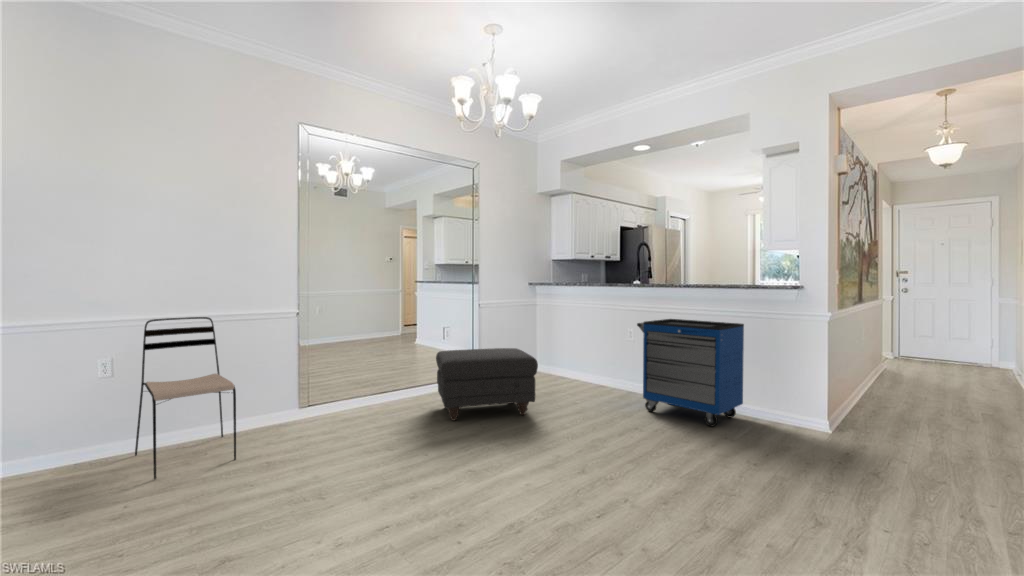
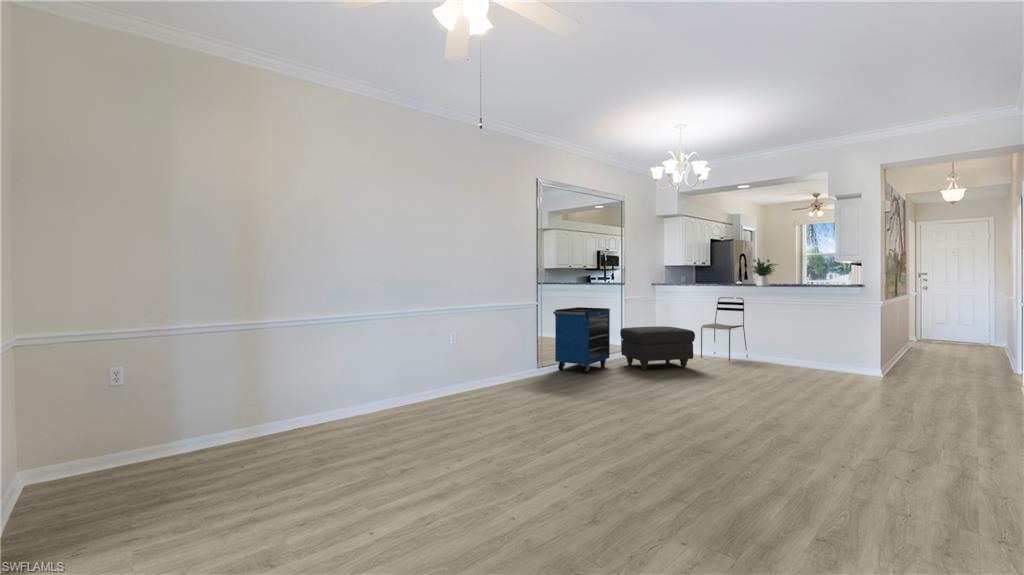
flower arrangement: none [642,245,683,287] -> present [752,258,777,286]
dining chair: present [135,317,236,479] -> present [701,297,748,362]
storage cabinet: present [637,319,744,426] -> present [553,307,610,374]

